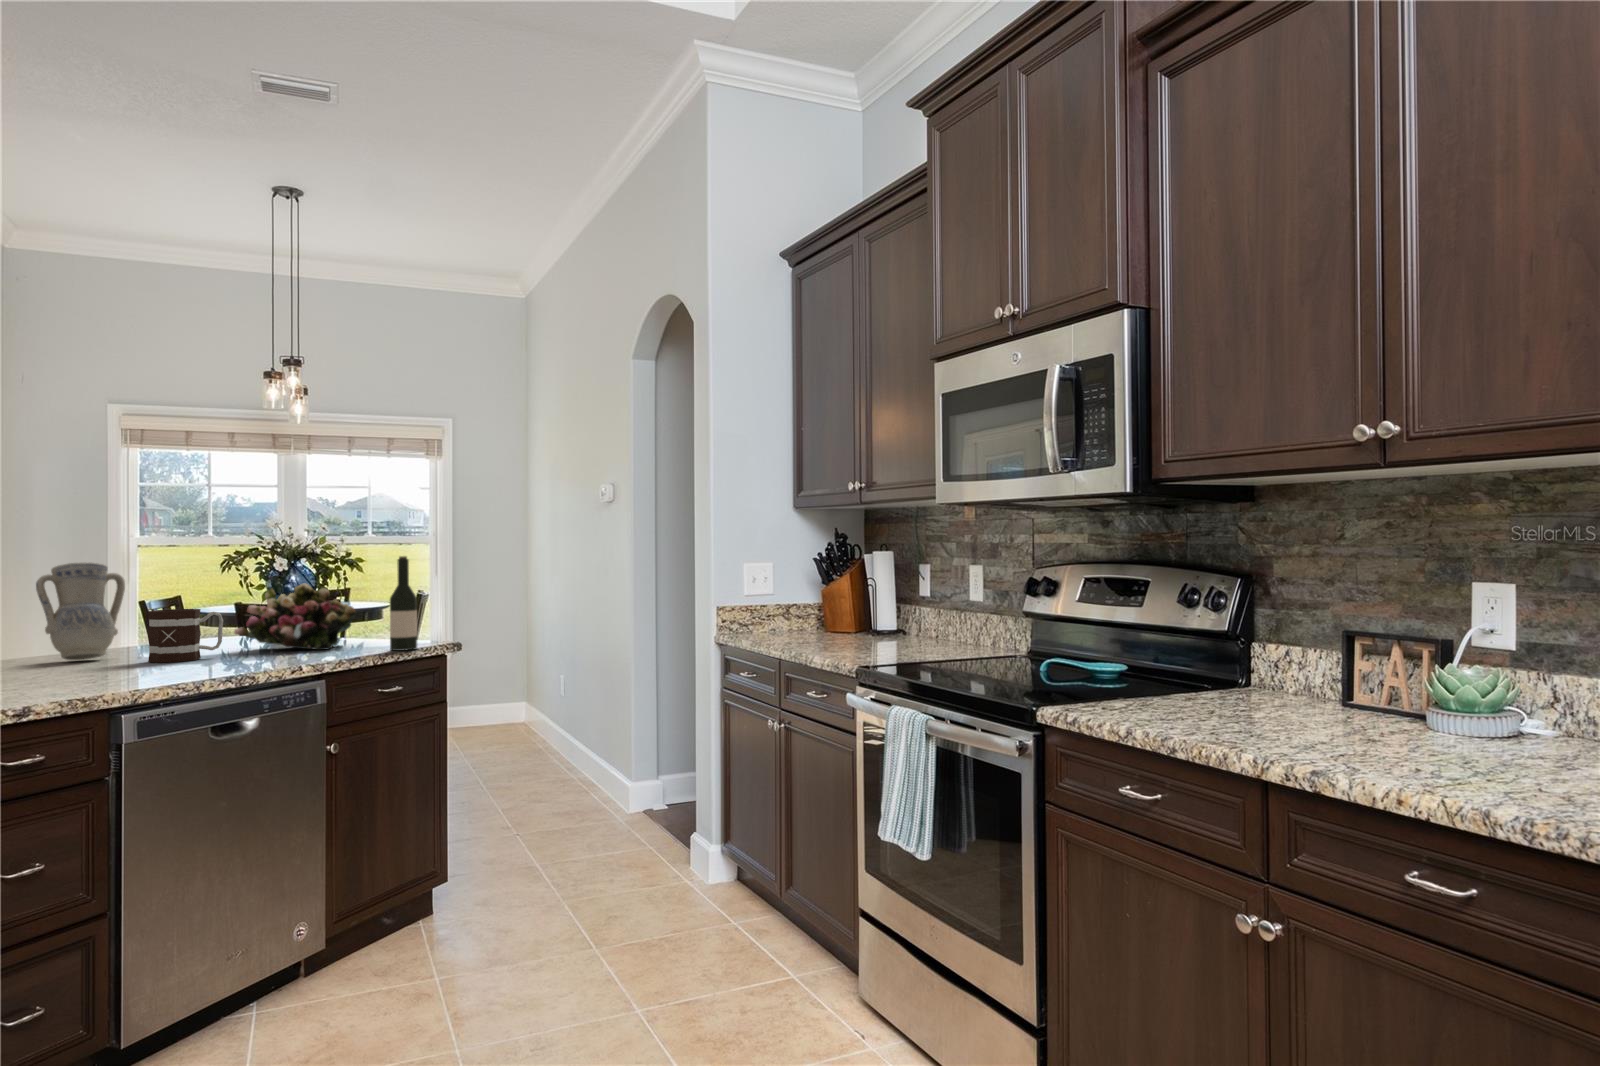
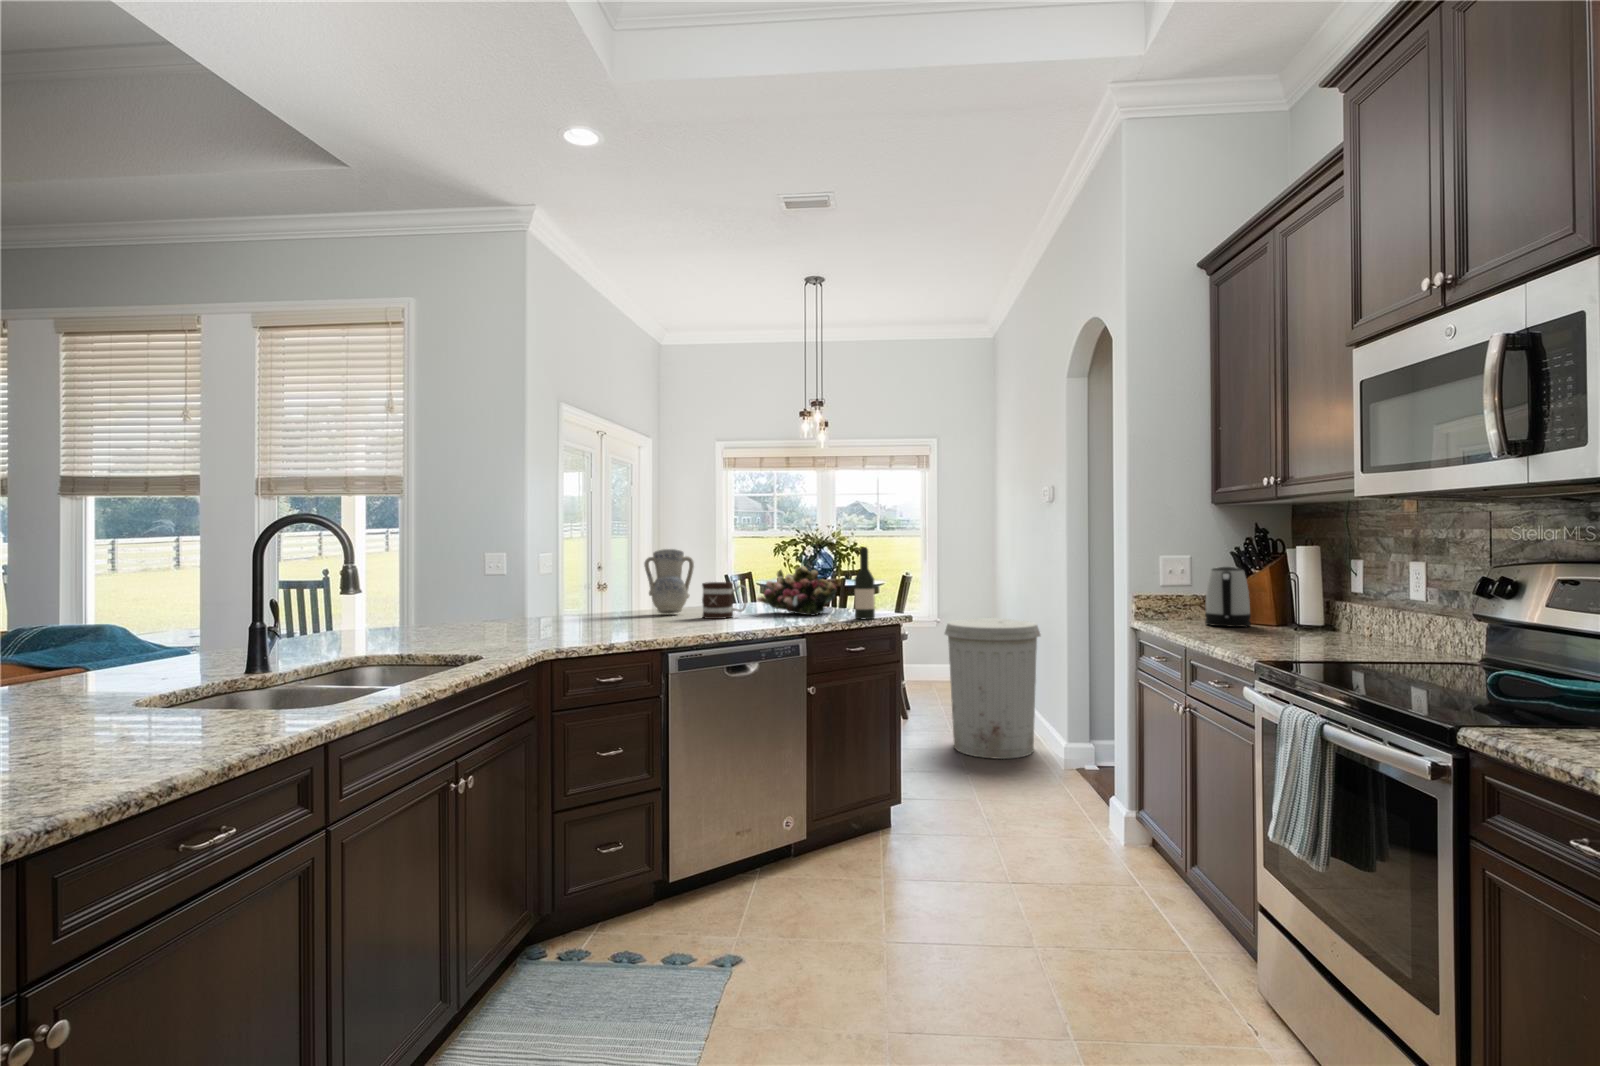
kettle: none [792,573,834,636] -> present [1205,566,1251,627]
trash can: none [485,643,603,813] -> present [945,618,1040,759]

